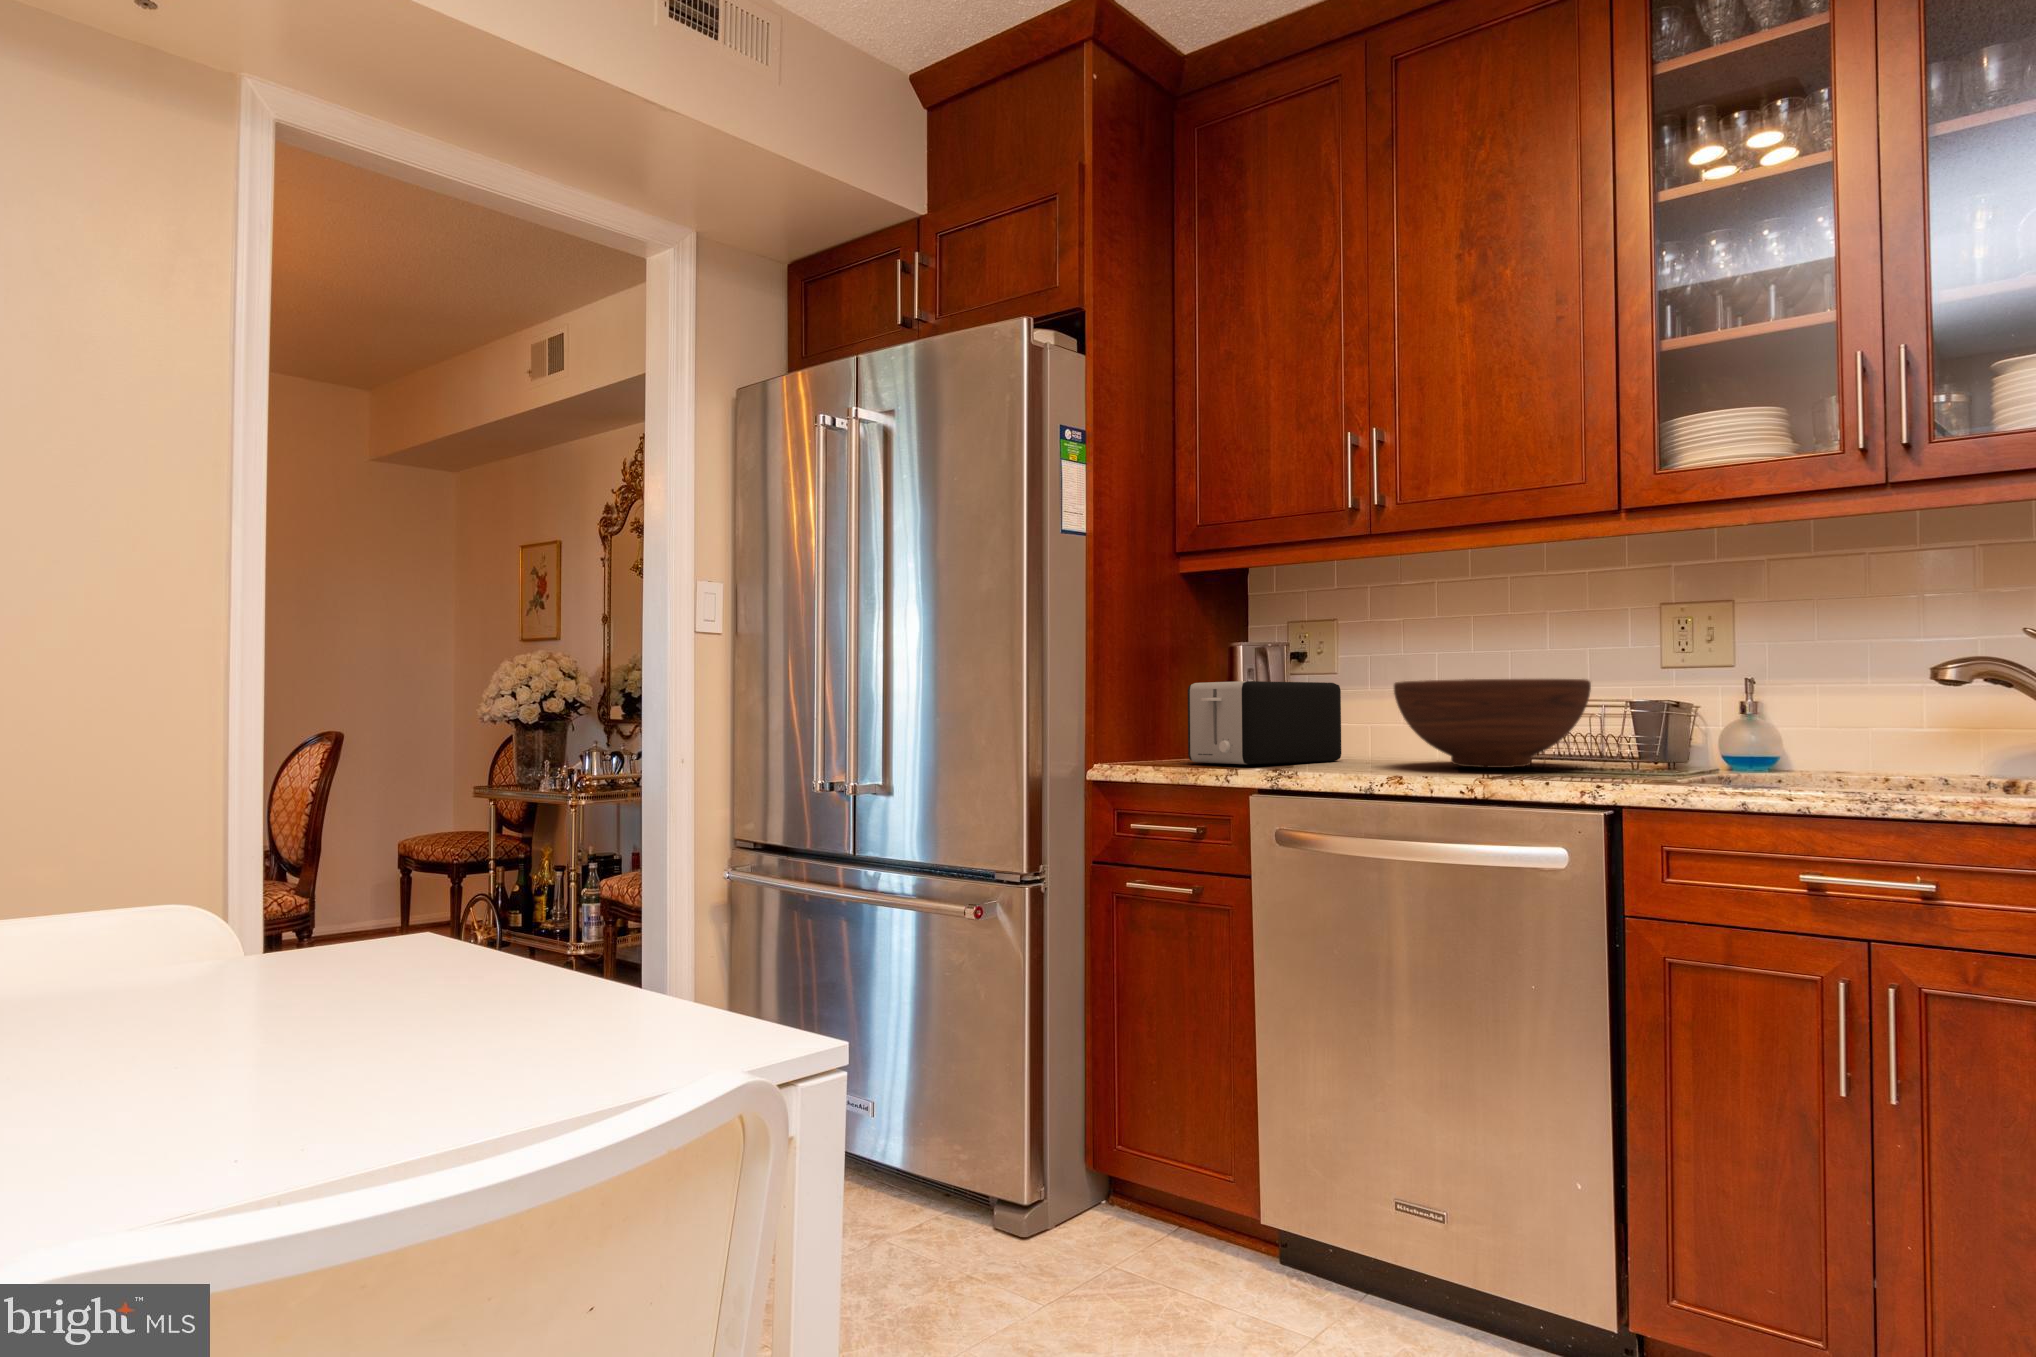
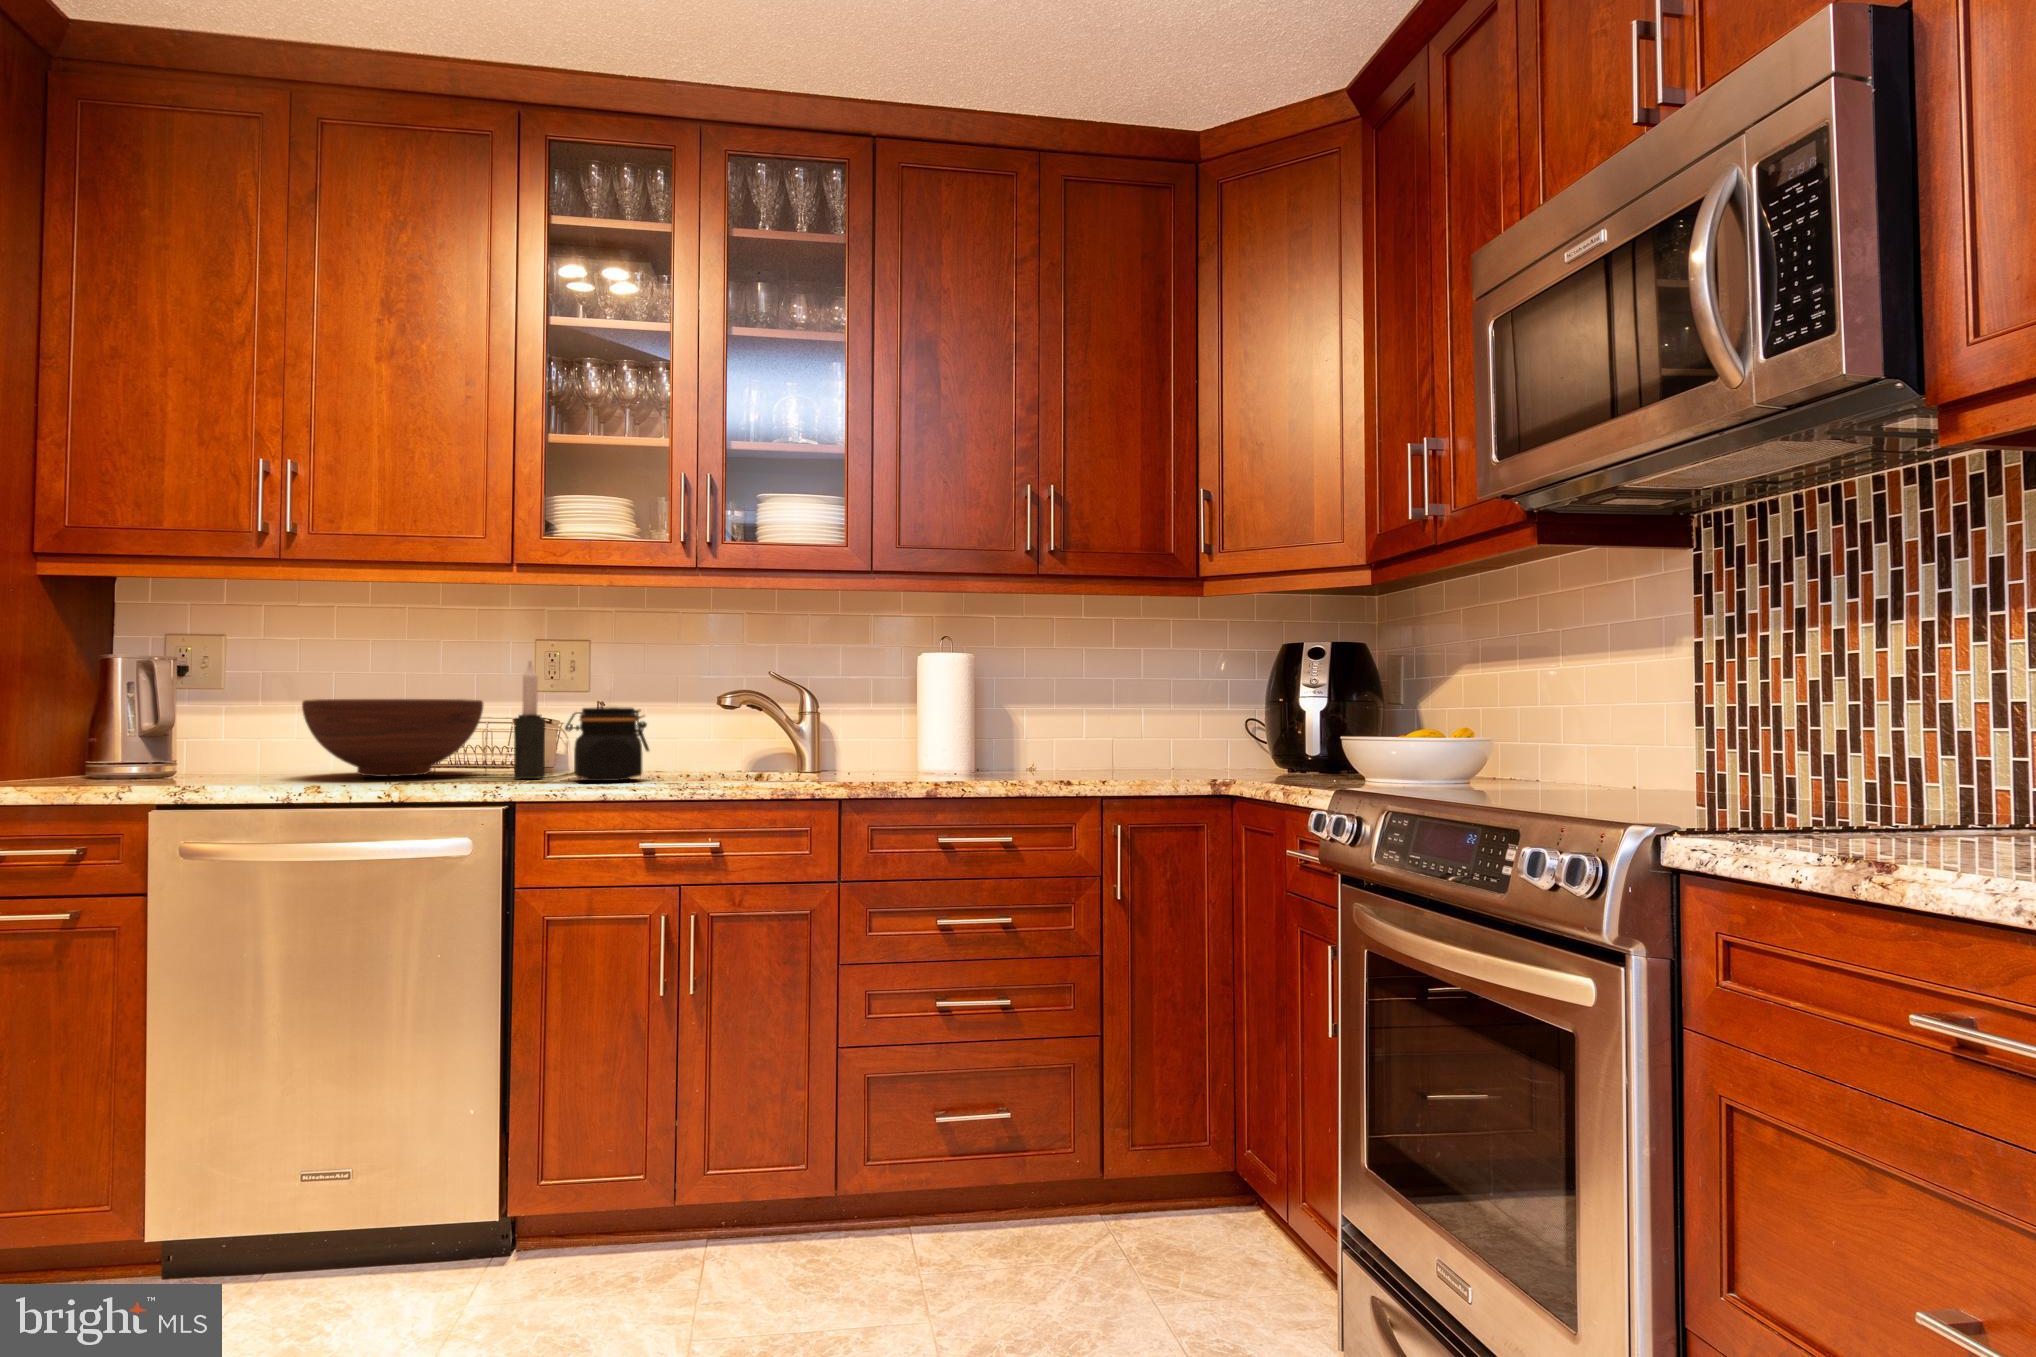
candle: none [1625,628,1667,777] -> present [514,660,545,779]
toaster: present [1188,681,1341,764] -> none [53,696,238,782]
jar: none [1690,685,1817,785] -> present [565,707,649,781]

